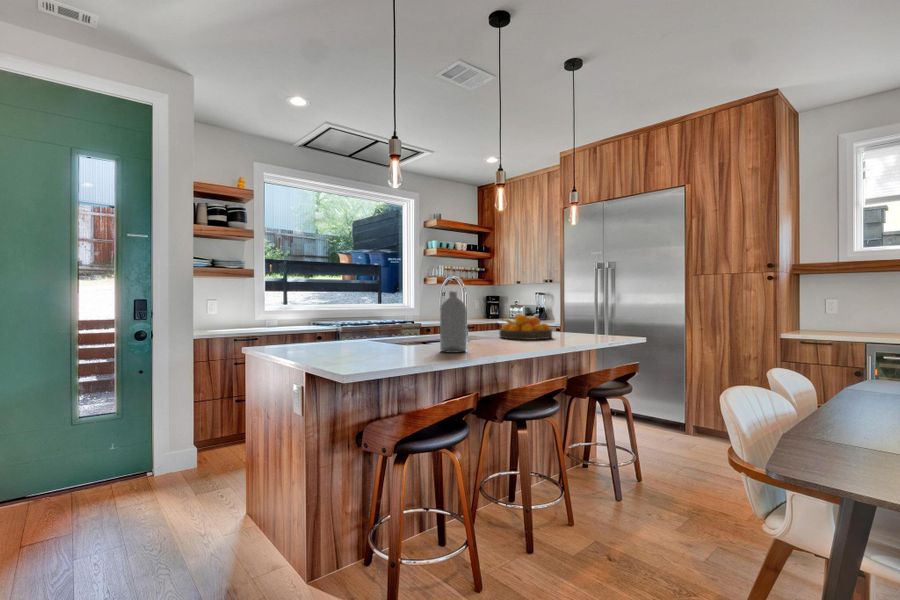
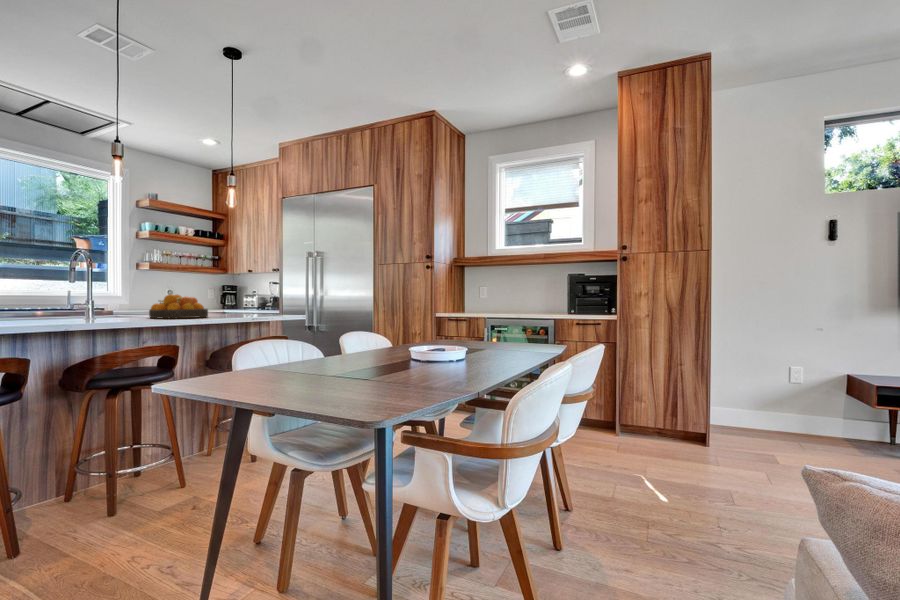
bottle: present [440,291,467,353] -> none [20,264,56,326]

